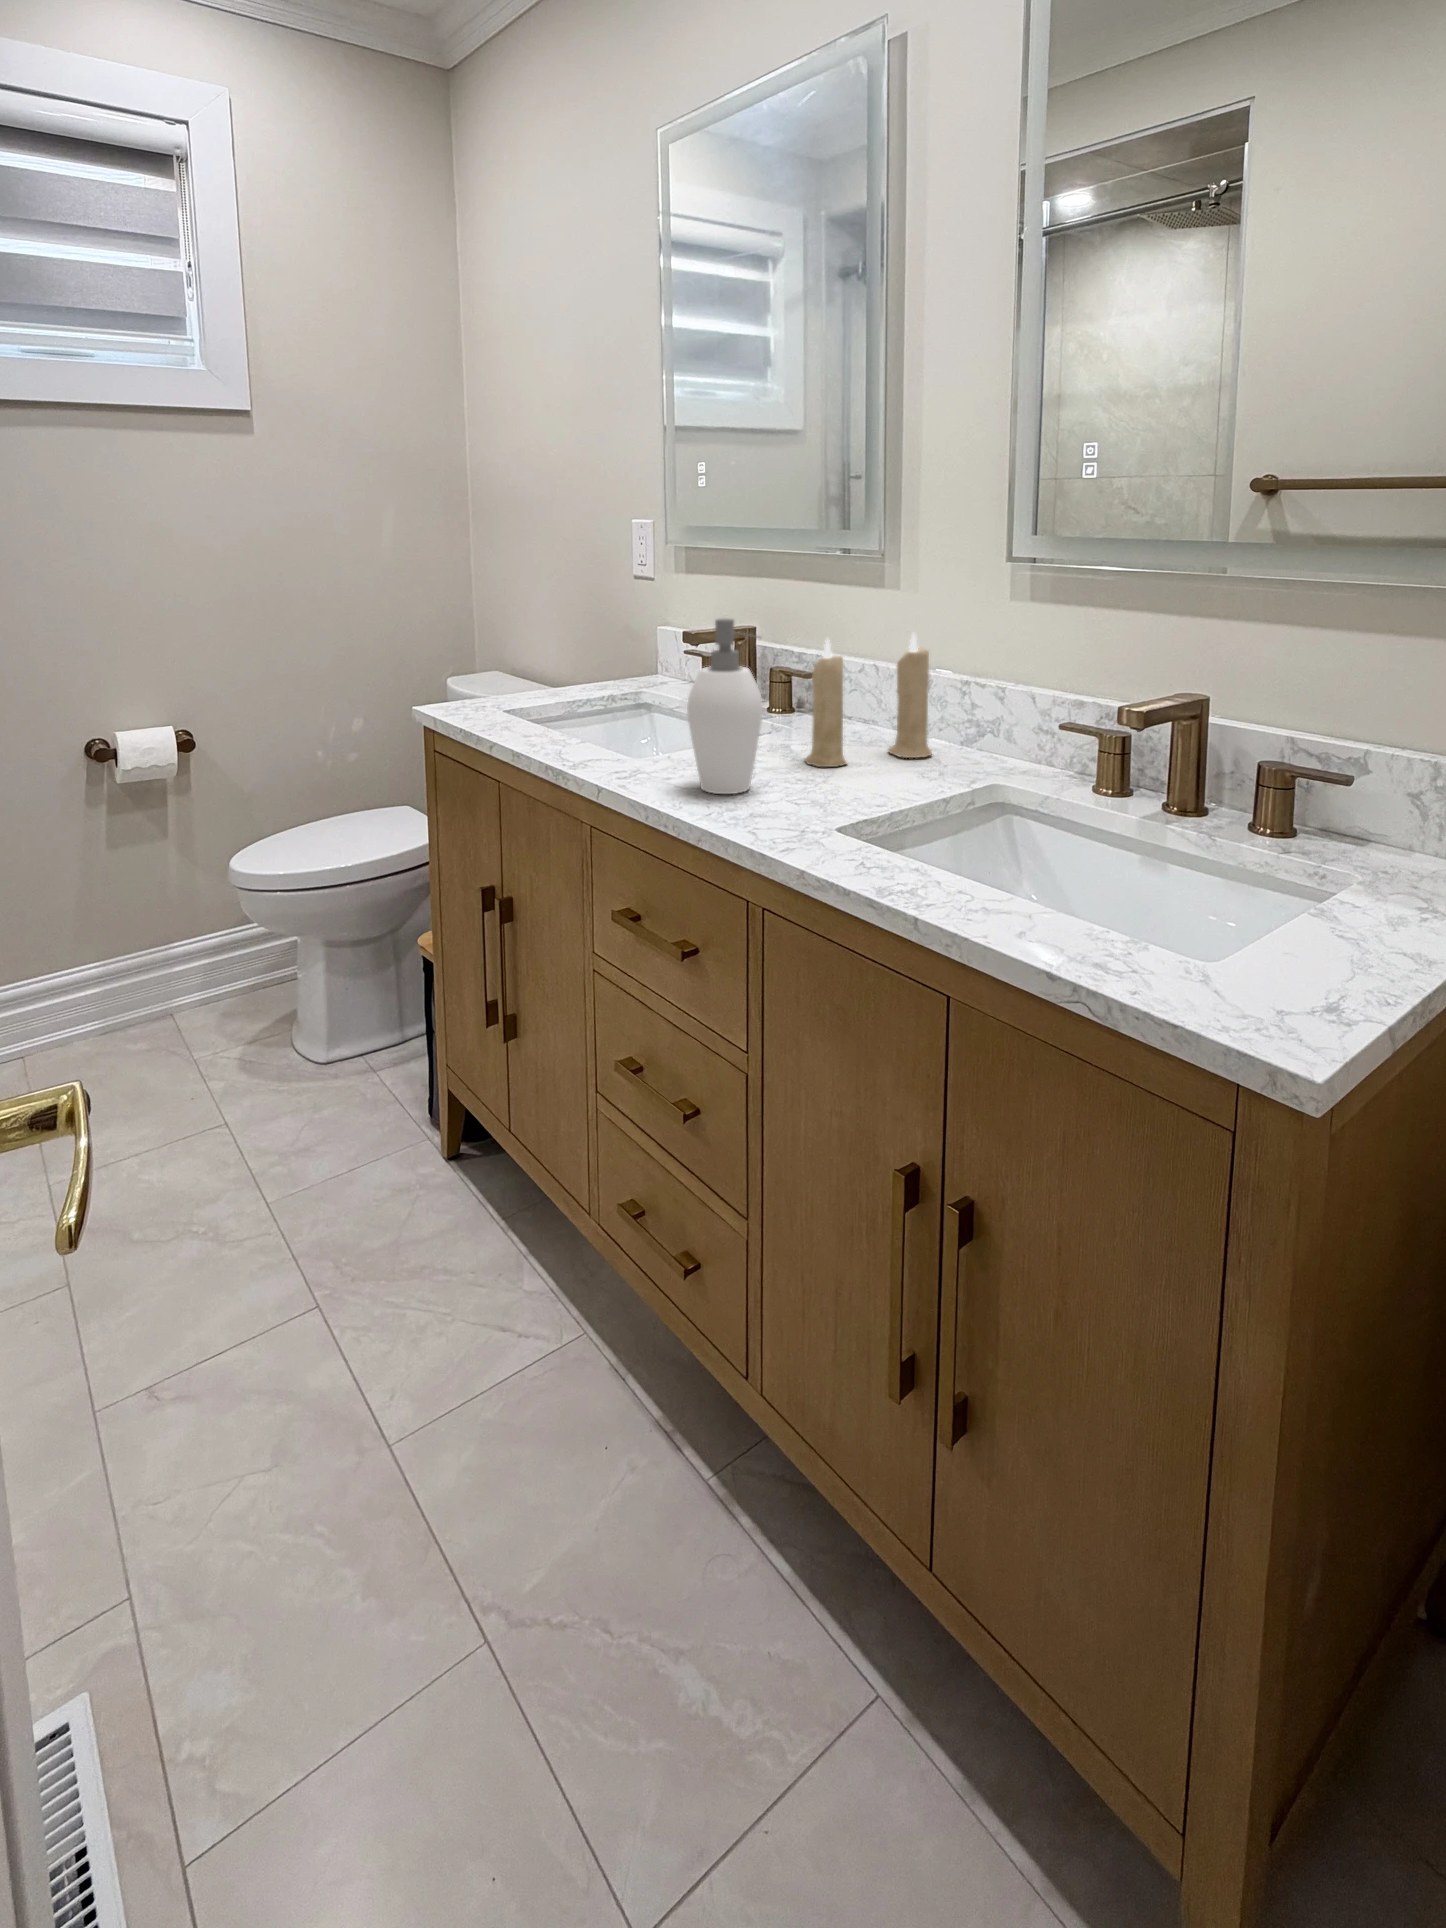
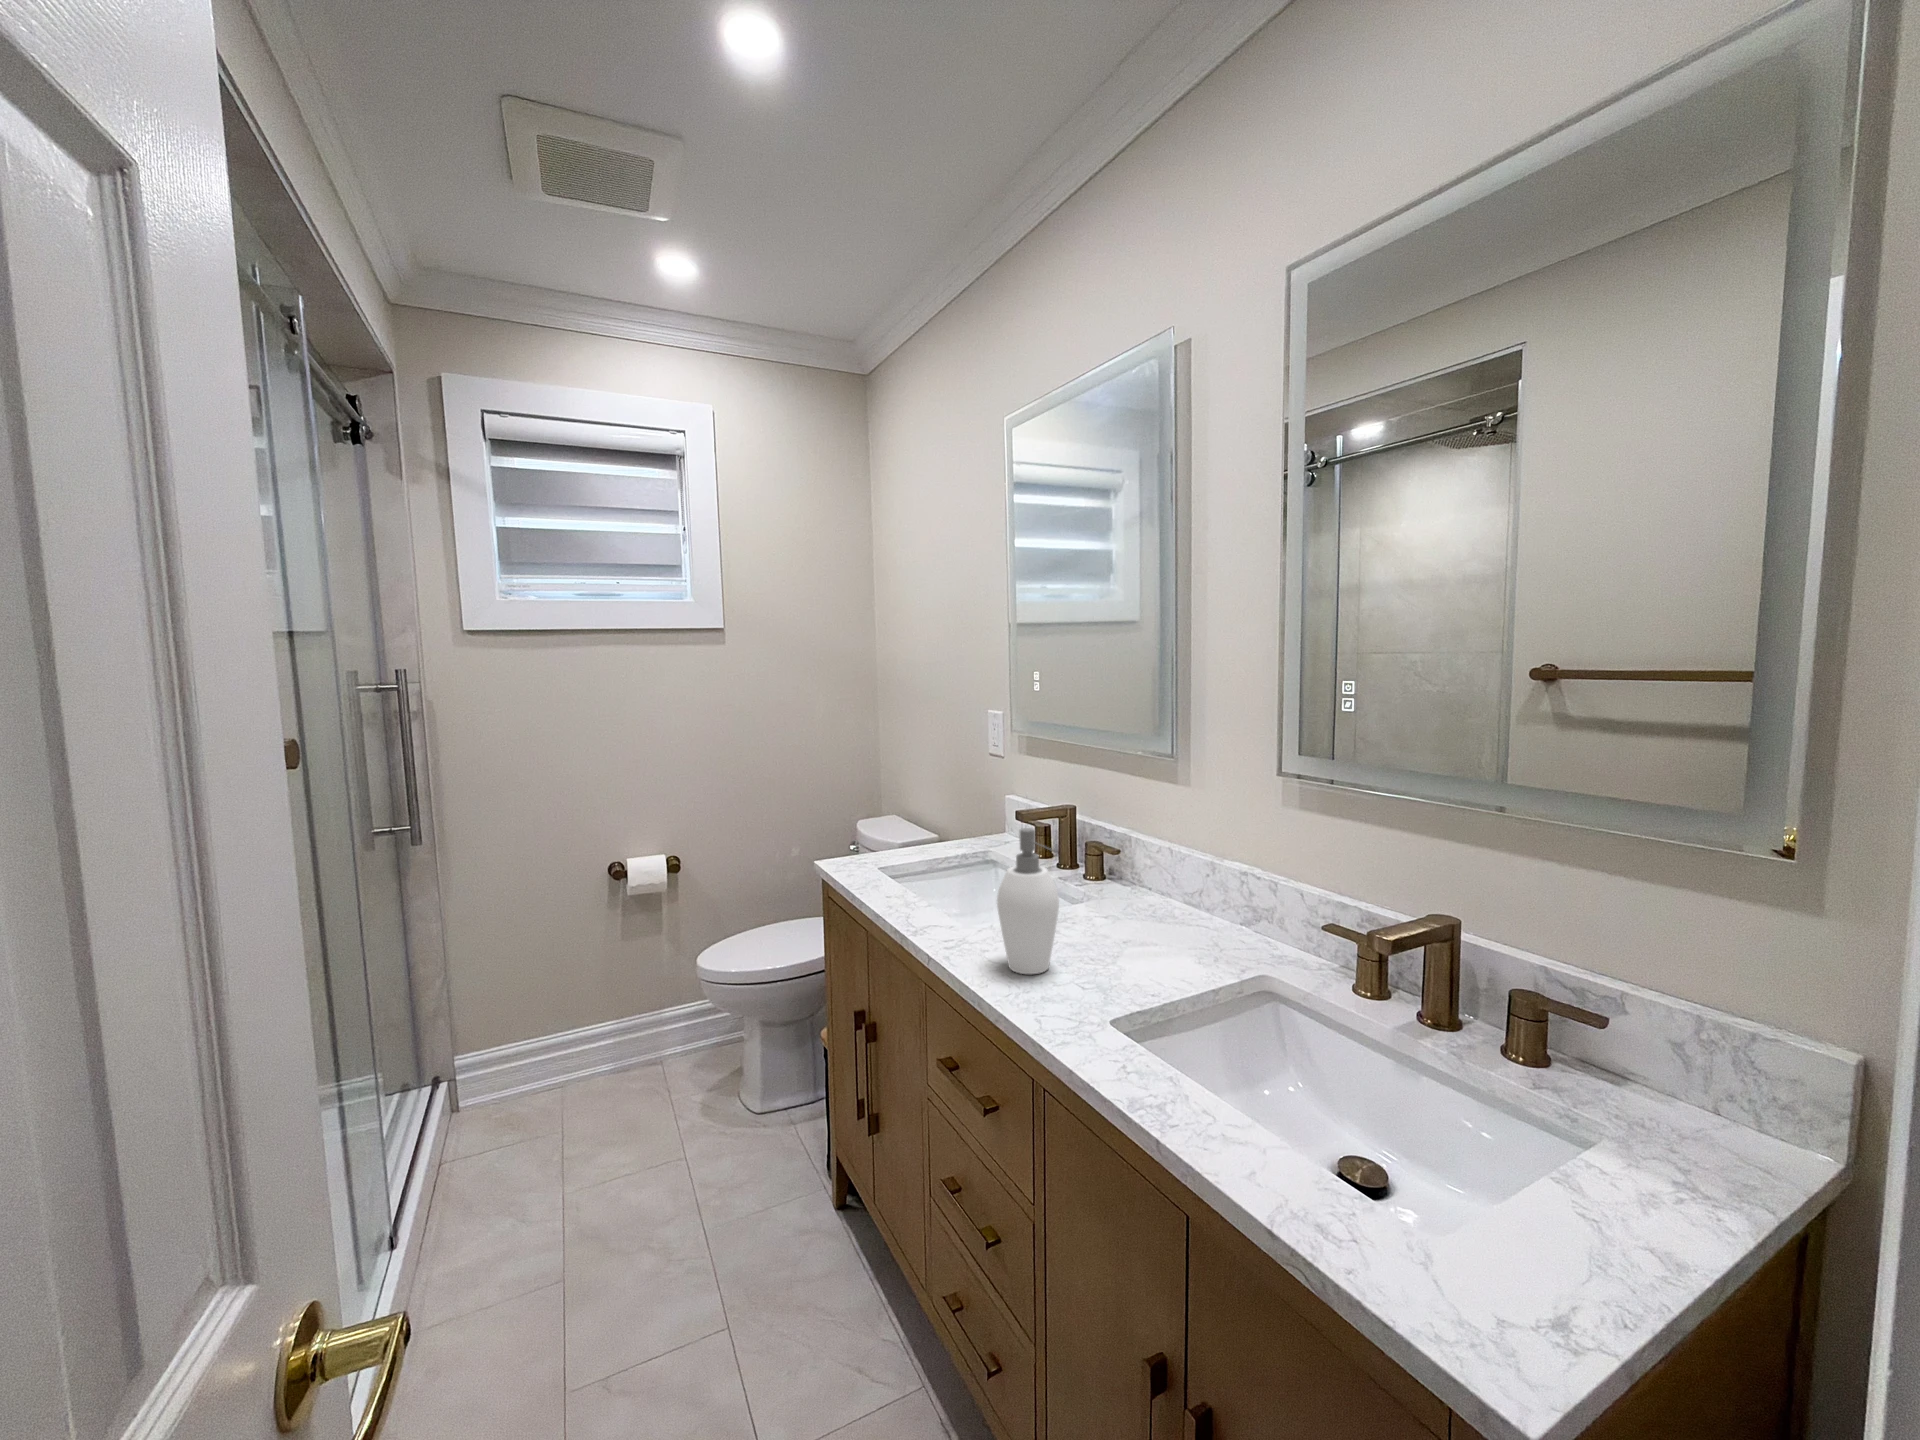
candle: present [805,634,932,767] -> none [1101,827,1213,946]

